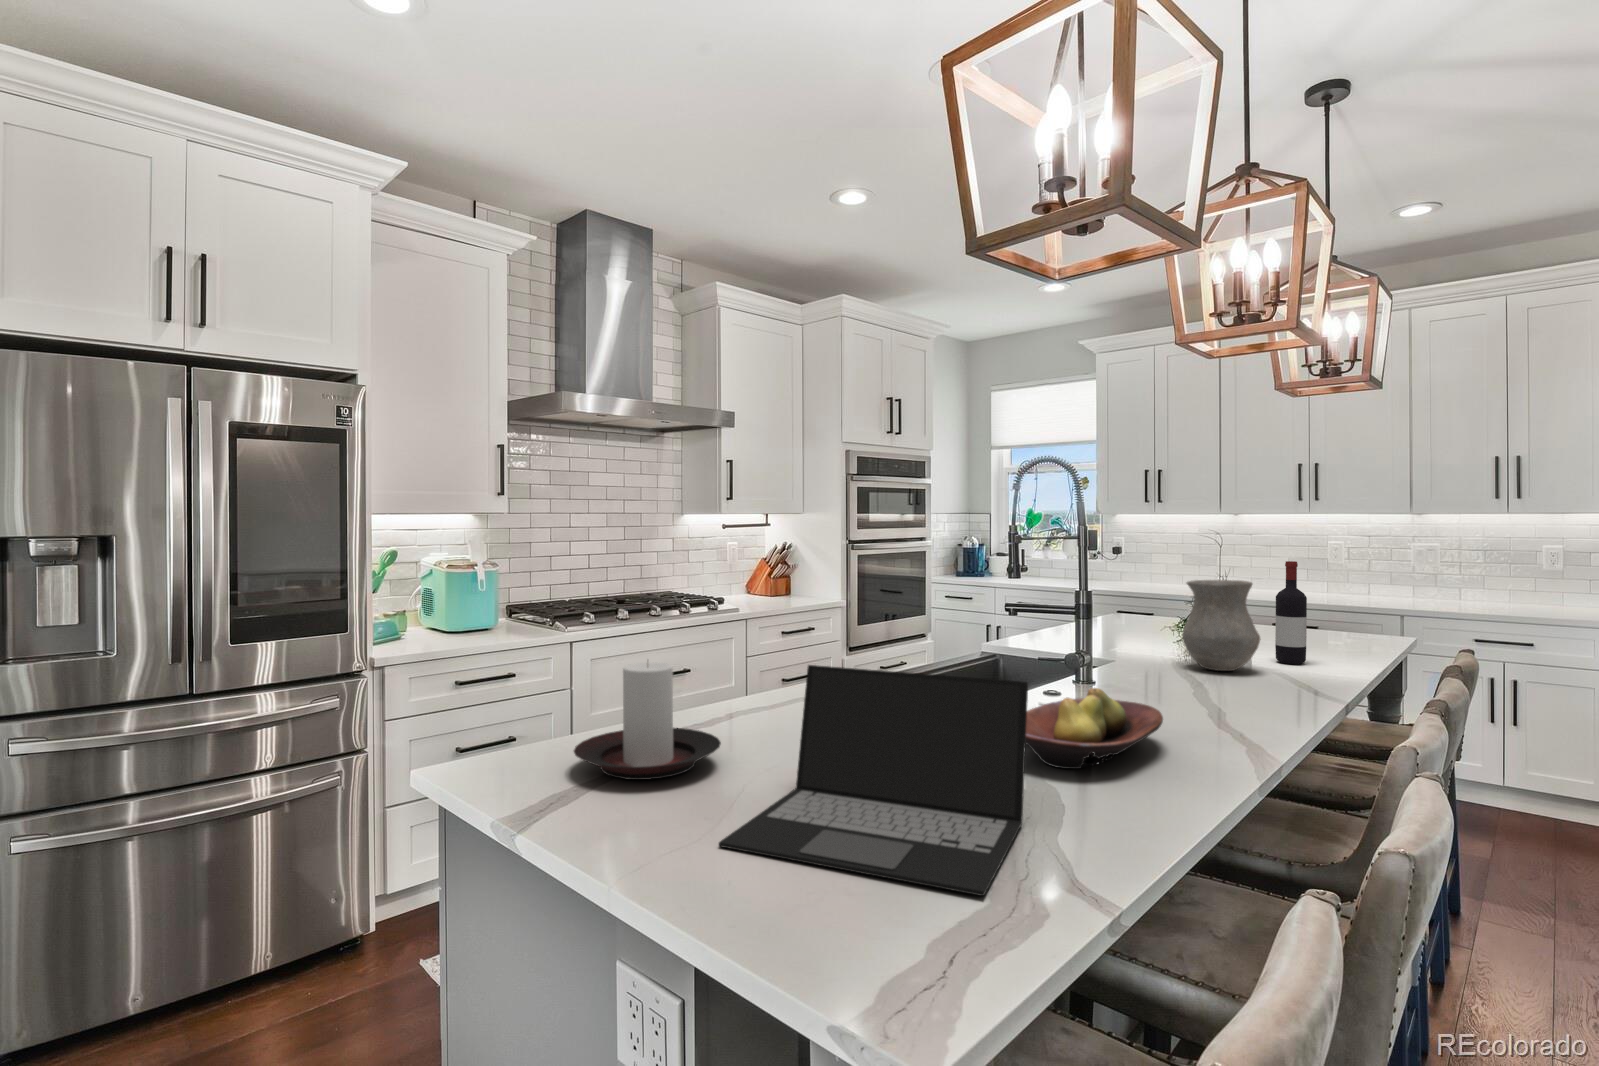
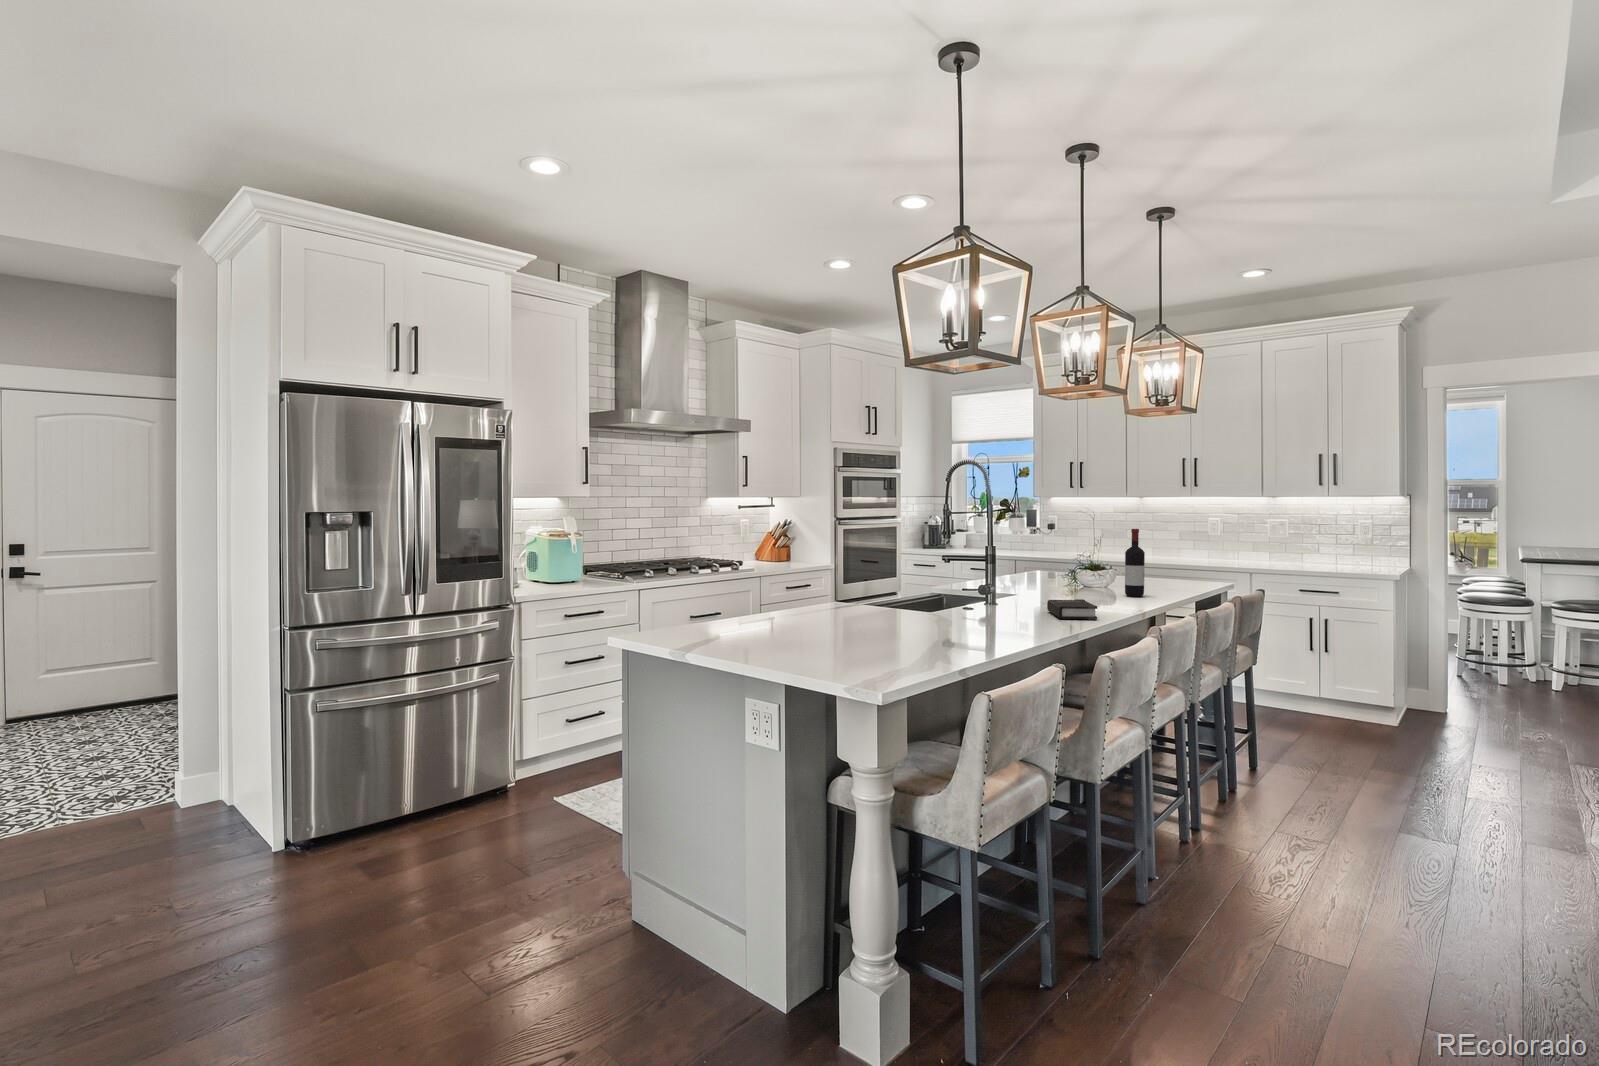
vase: present [1182,580,1260,671] -> none [1061,541,1109,600]
candle holder: present [574,662,721,780] -> none [696,577,775,639]
laptop: present [719,665,1028,896] -> none [786,577,937,666]
hardback book: none [1180,680,1279,721] -> present [1047,599,1097,620]
fruit bowl: present [1026,688,1163,769] -> none [932,596,1022,636]

